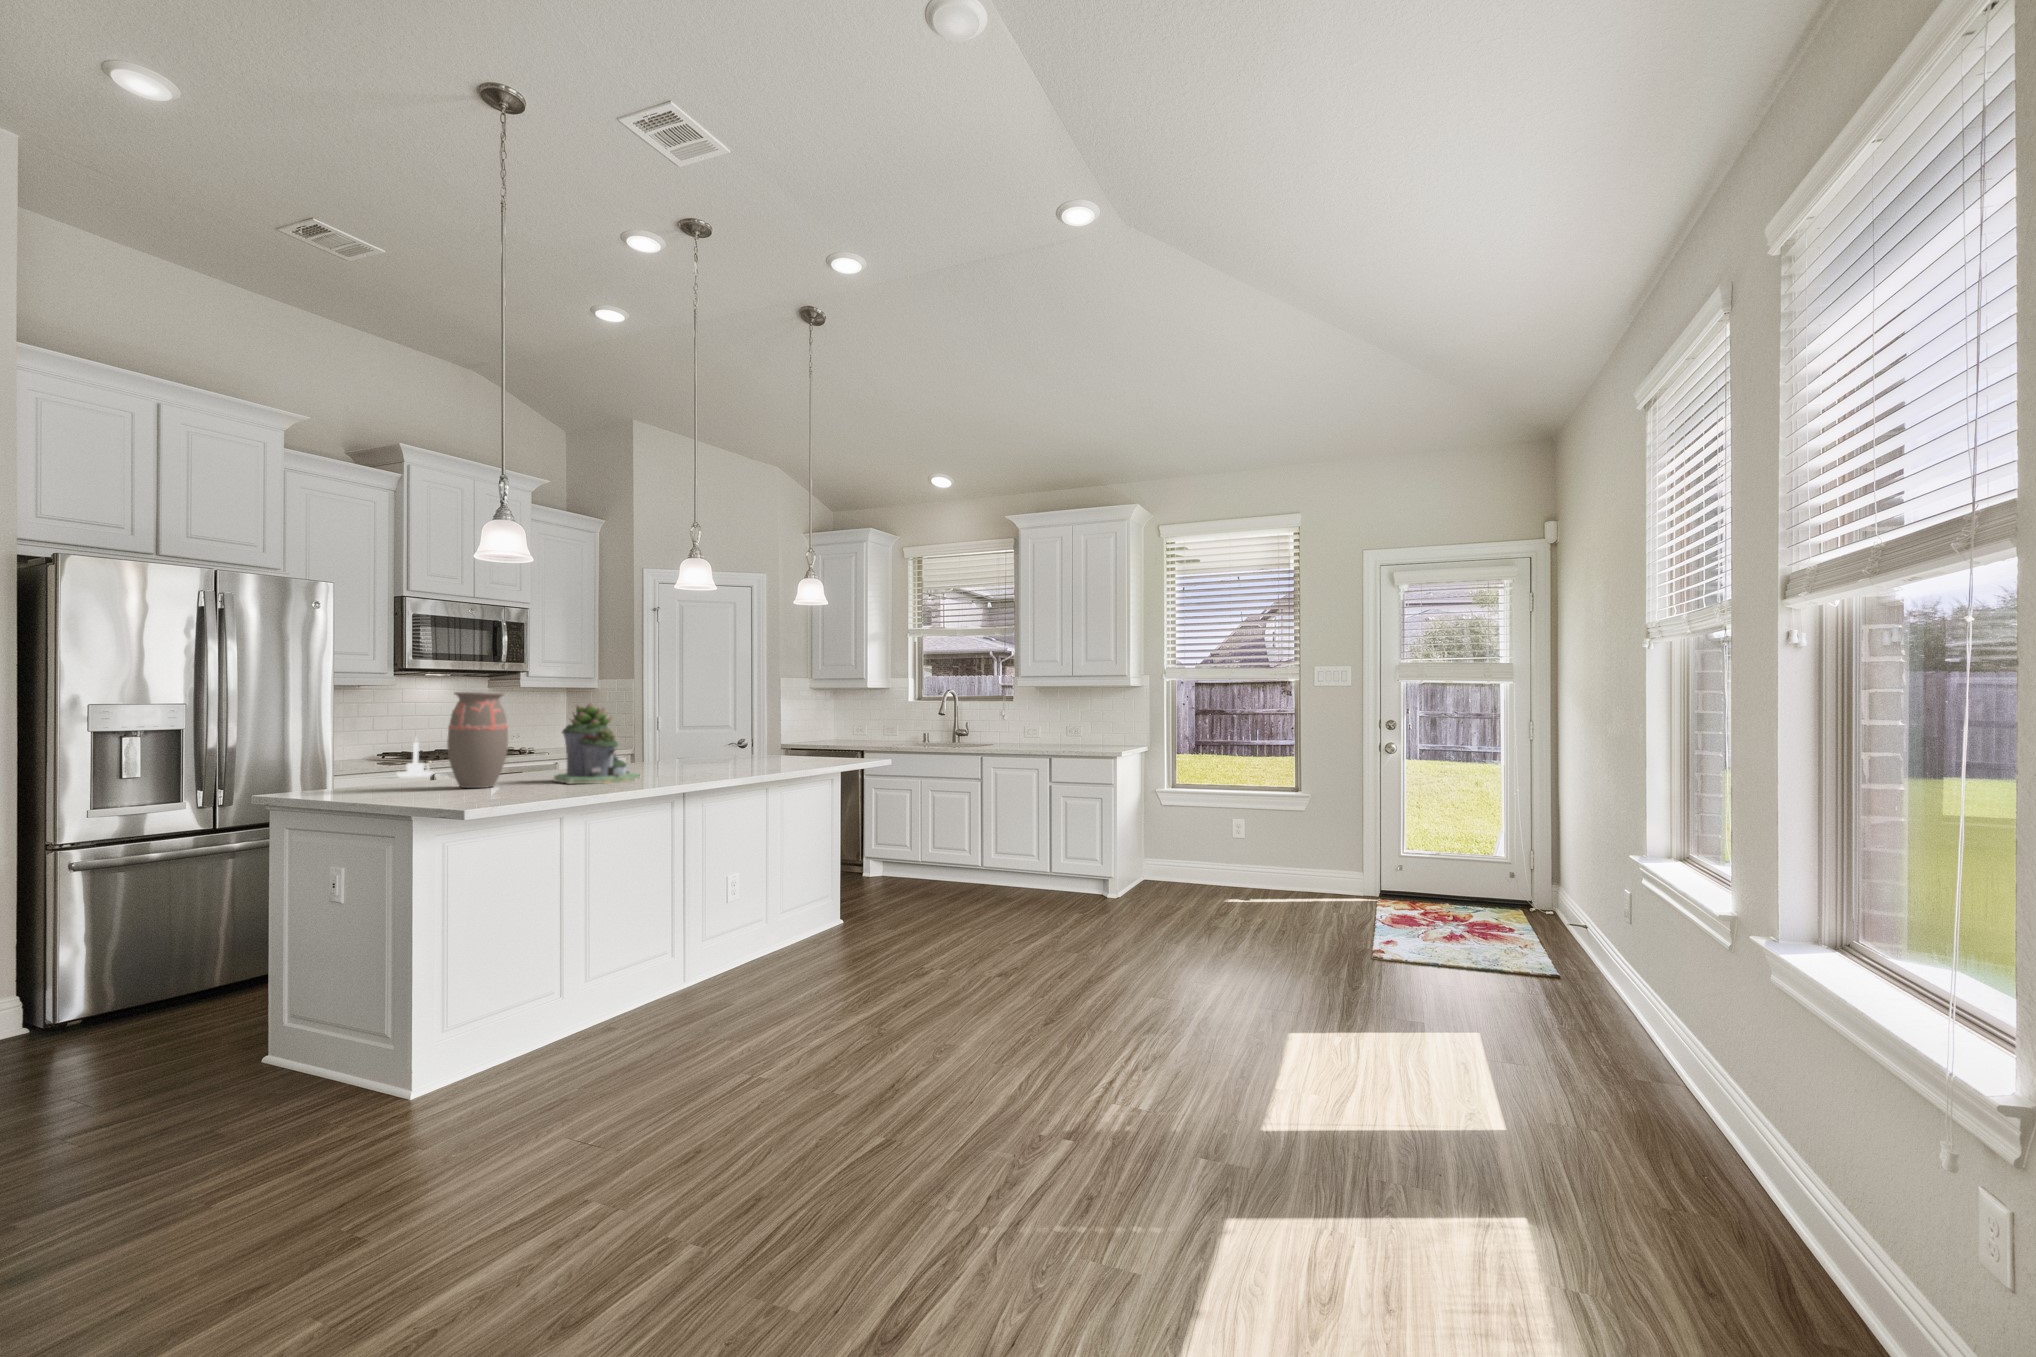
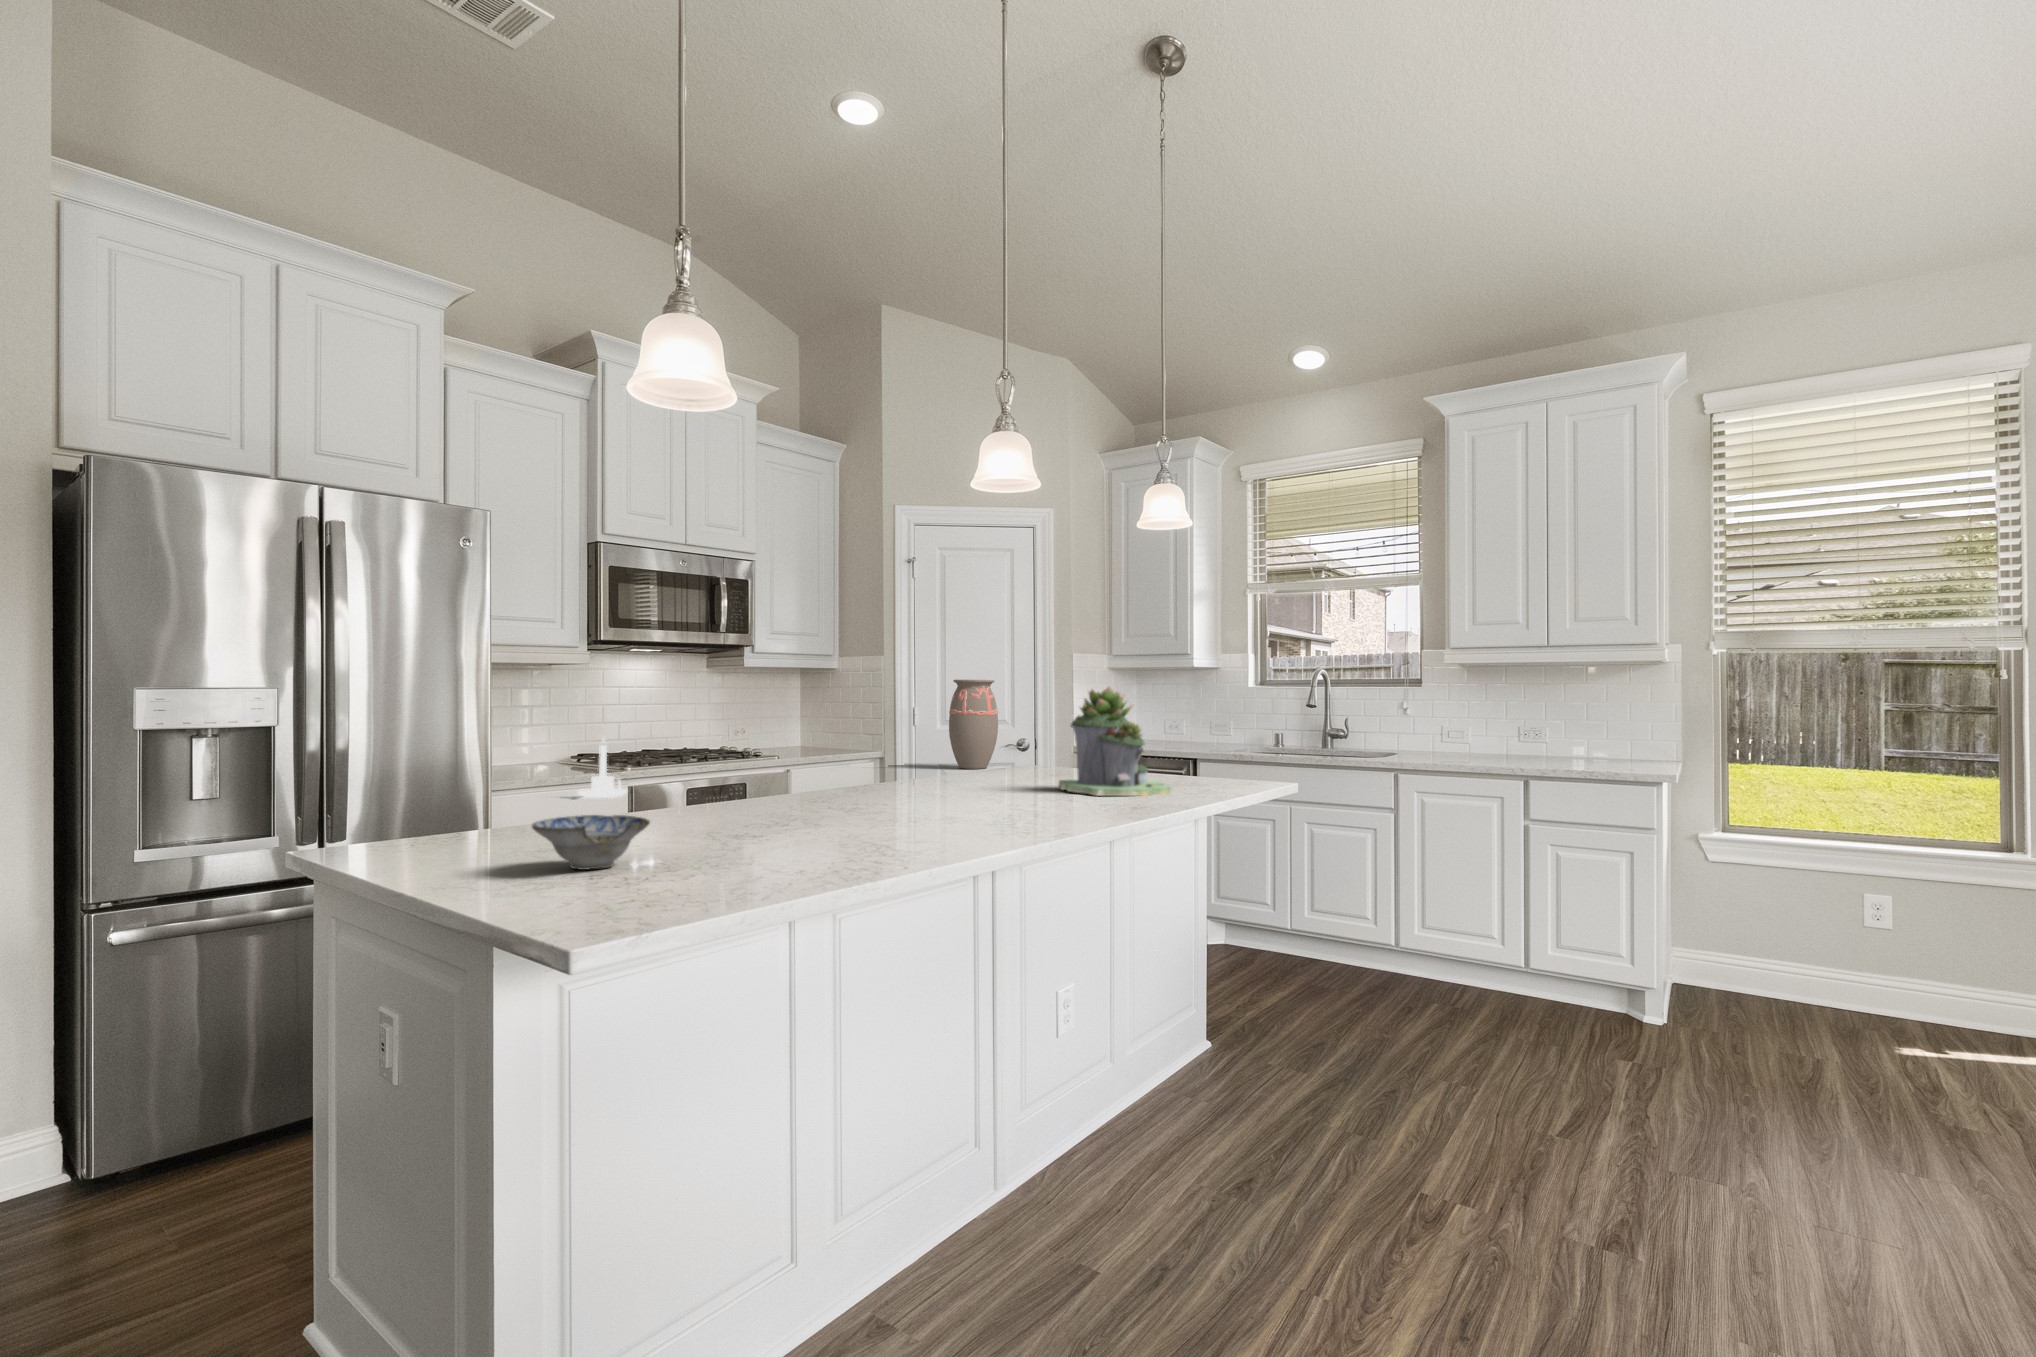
decorative vase: present [447,692,508,788] -> present [949,680,998,769]
succulent planter: present [554,703,640,784] -> present [1058,687,1172,796]
ceramic bowl: none [394,774,465,802] -> present [532,815,650,870]

